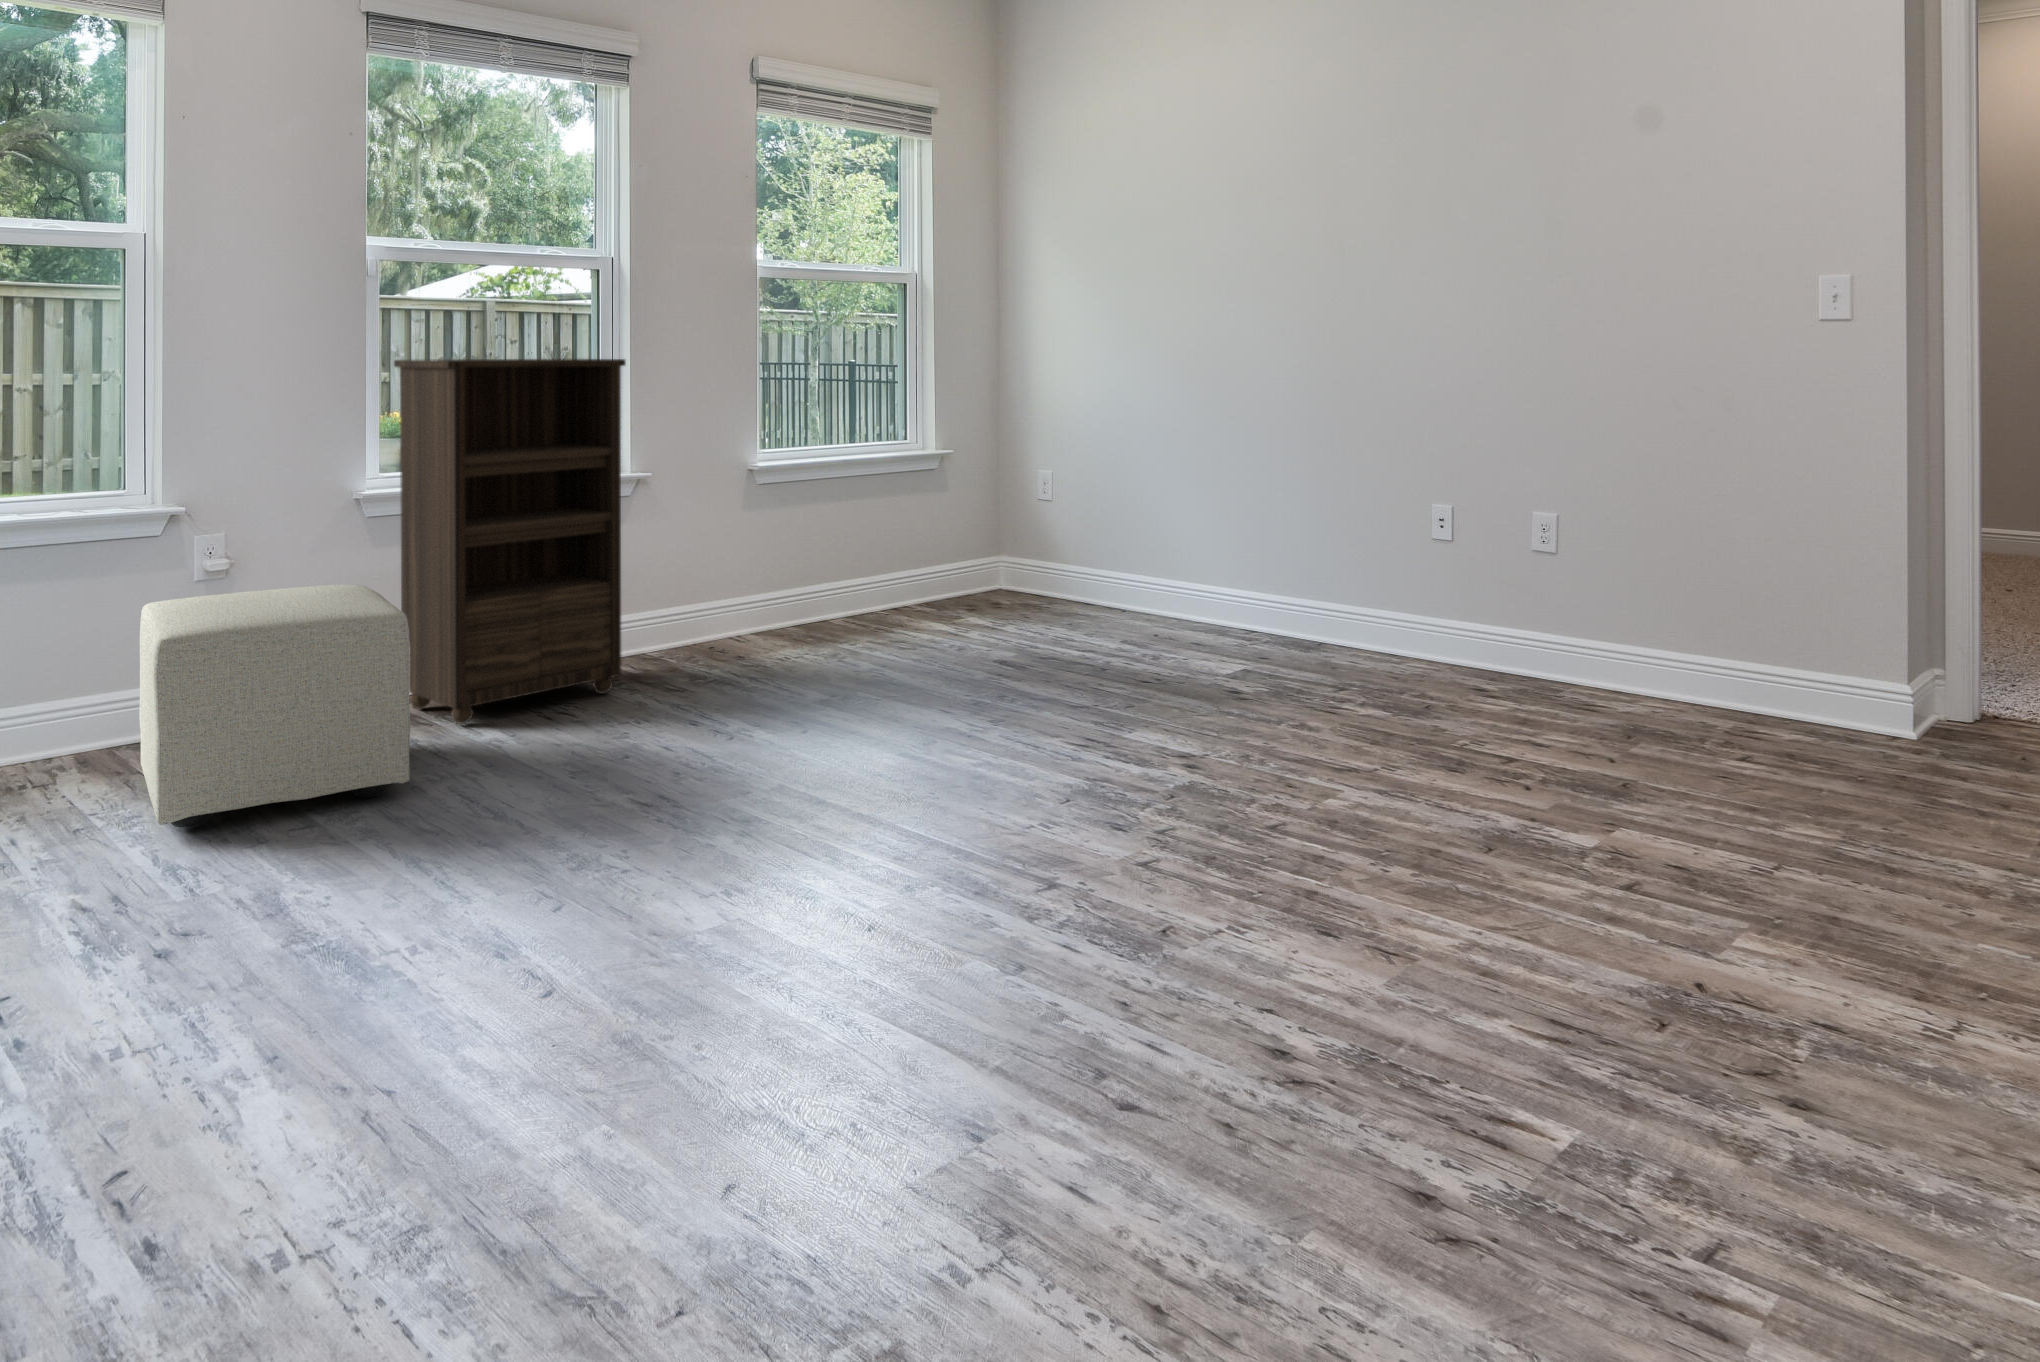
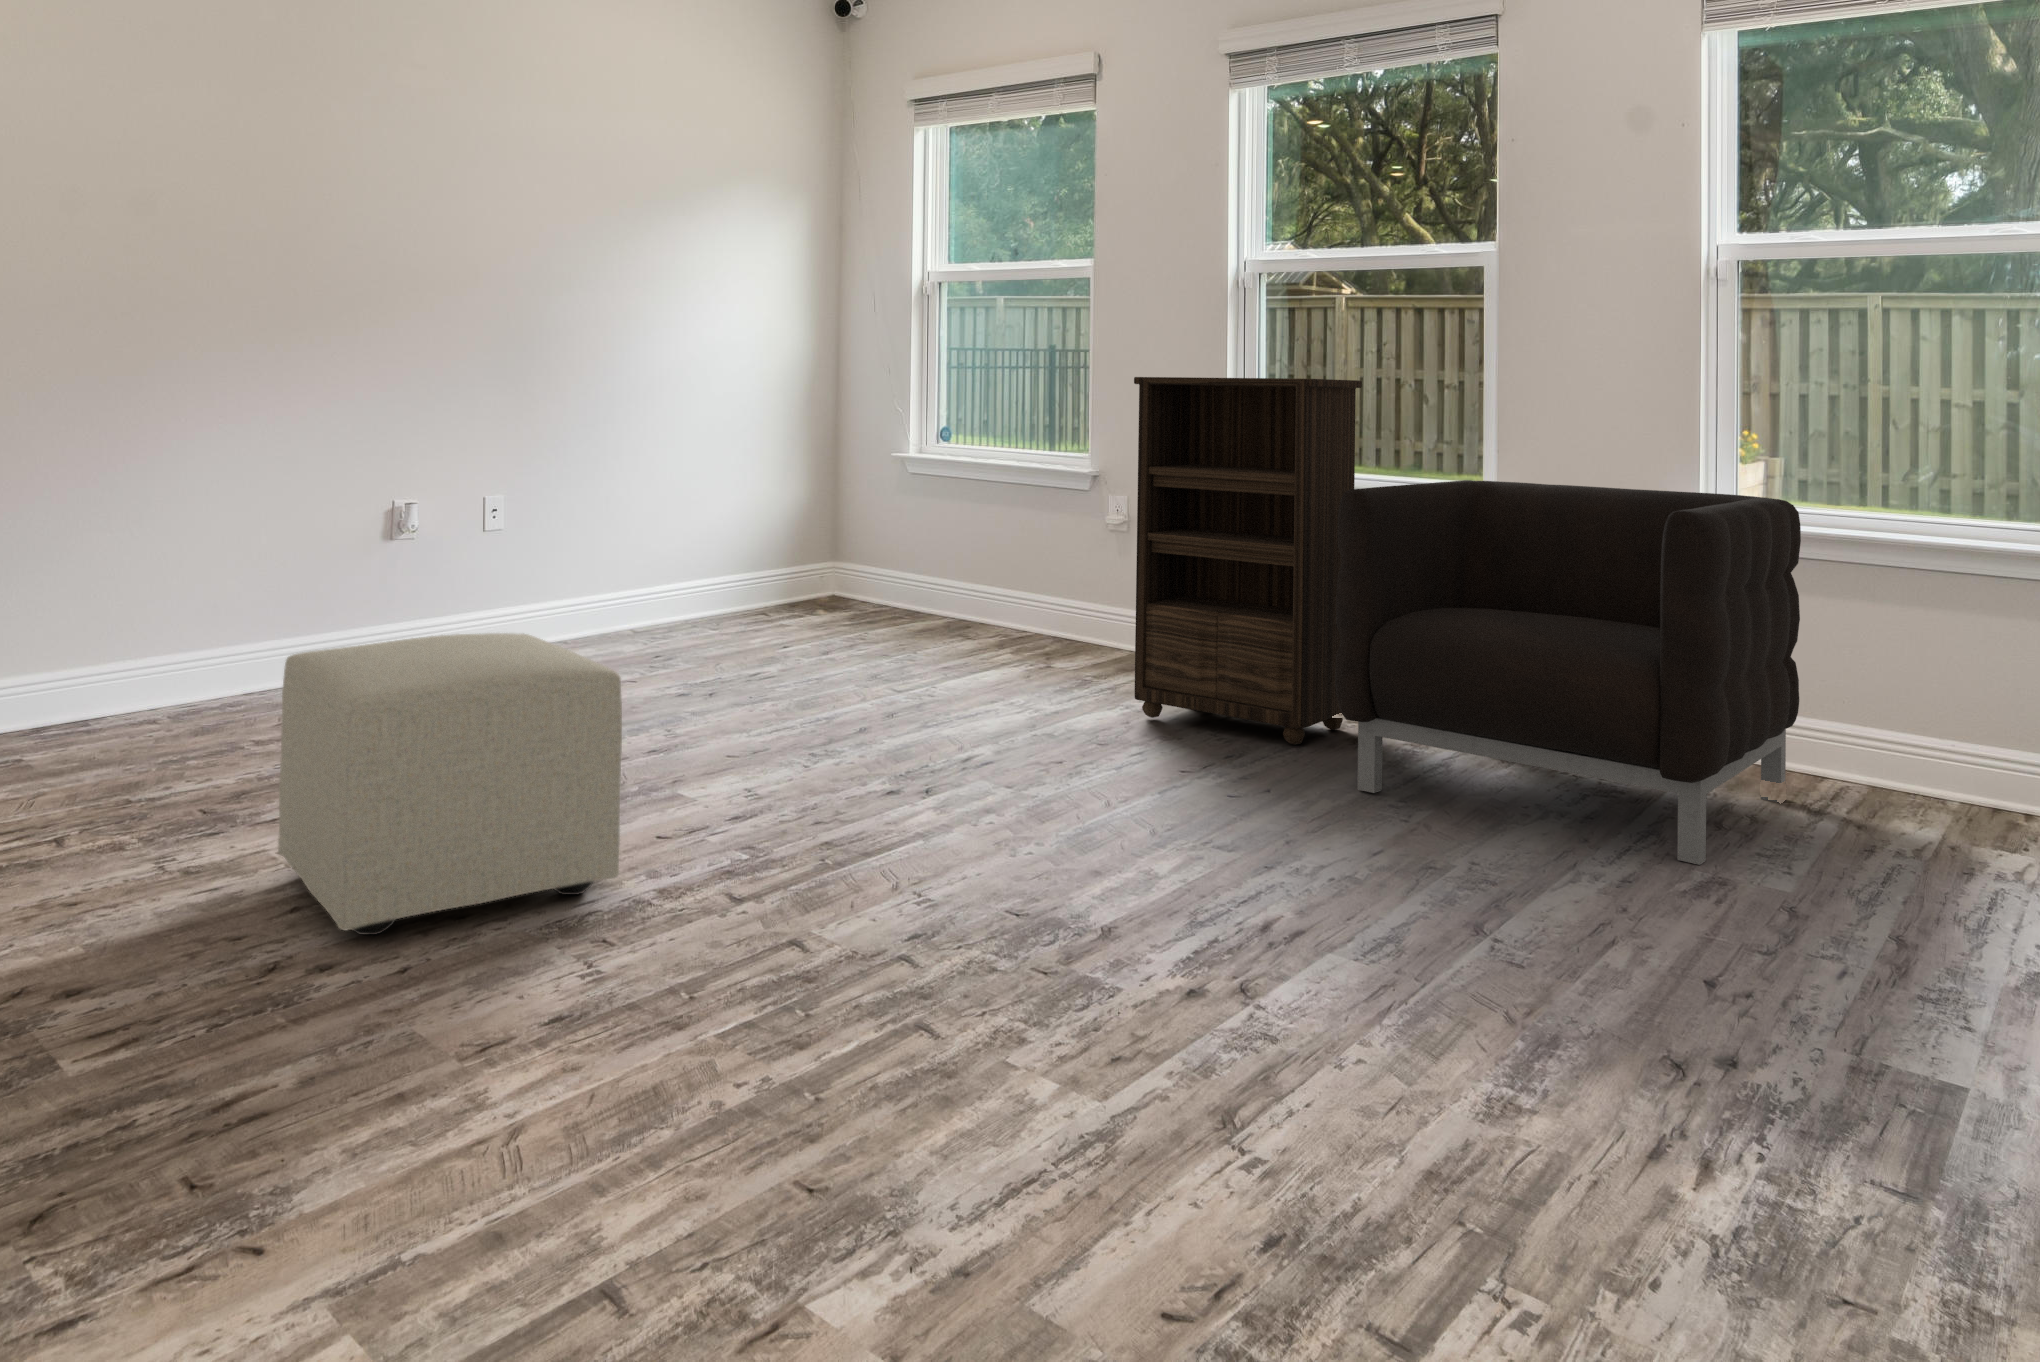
armchair: none [625,430,952,690] -> present [1335,480,1801,865]
ottoman: present [139,584,410,828] -> present [278,633,622,935]

